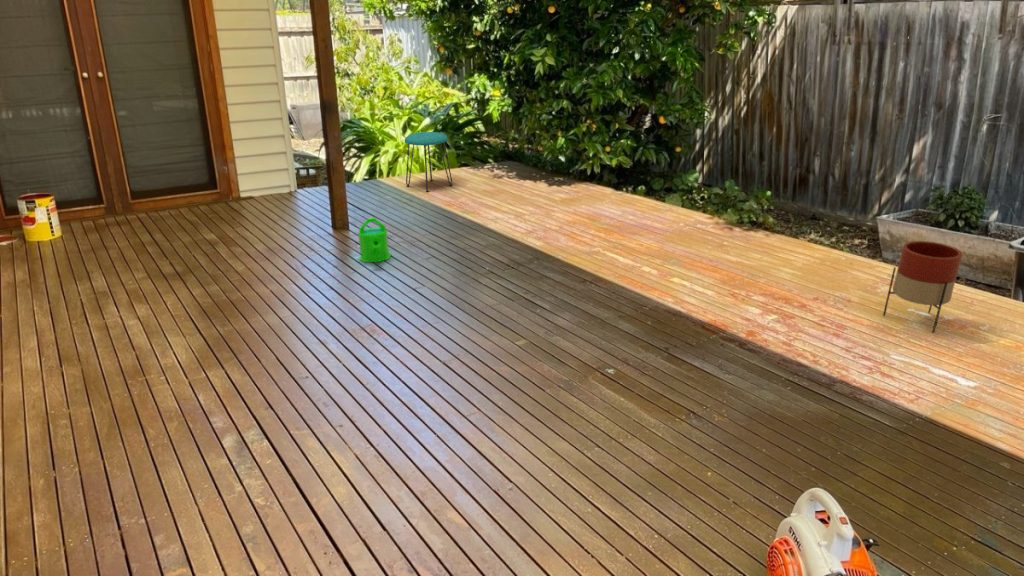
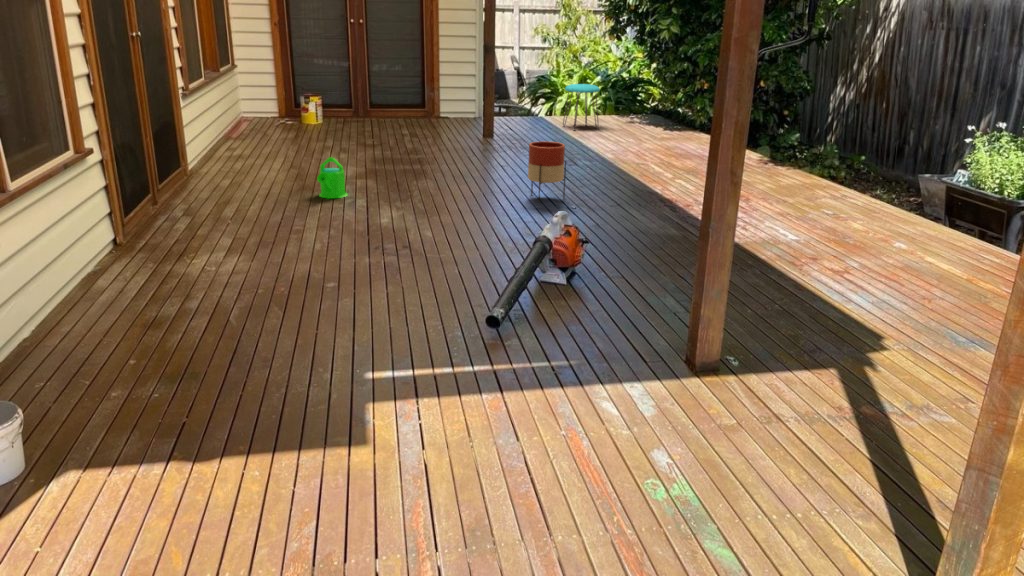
watering can: present [358,218,391,262] -> present [317,157,347,199]
planter: present [883,241,962,333] -> present [528,141,566,202]

